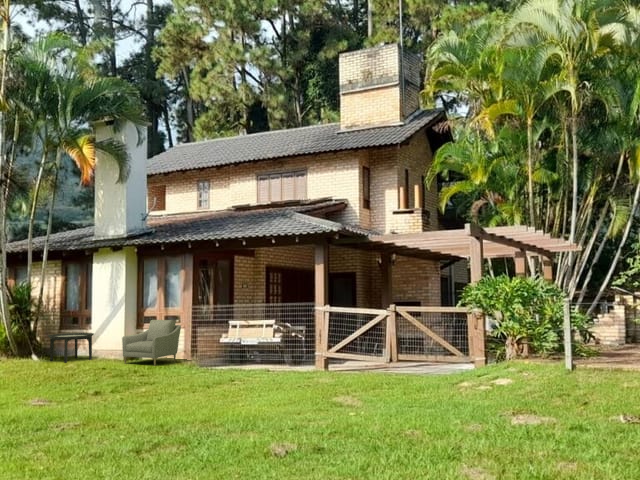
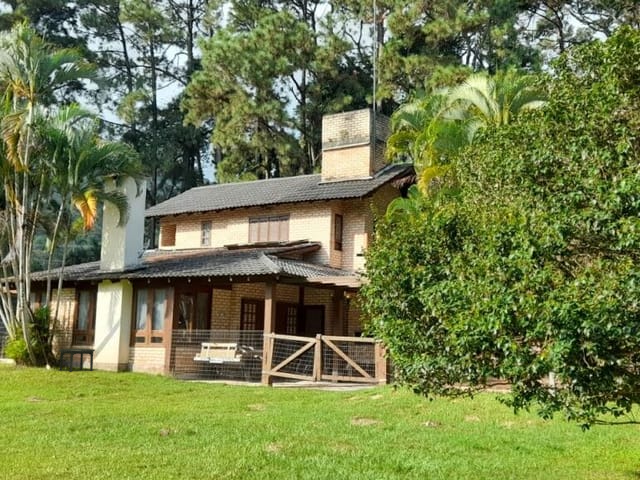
chair: present [122,320,181,365] -> none [114,340,162,377]

